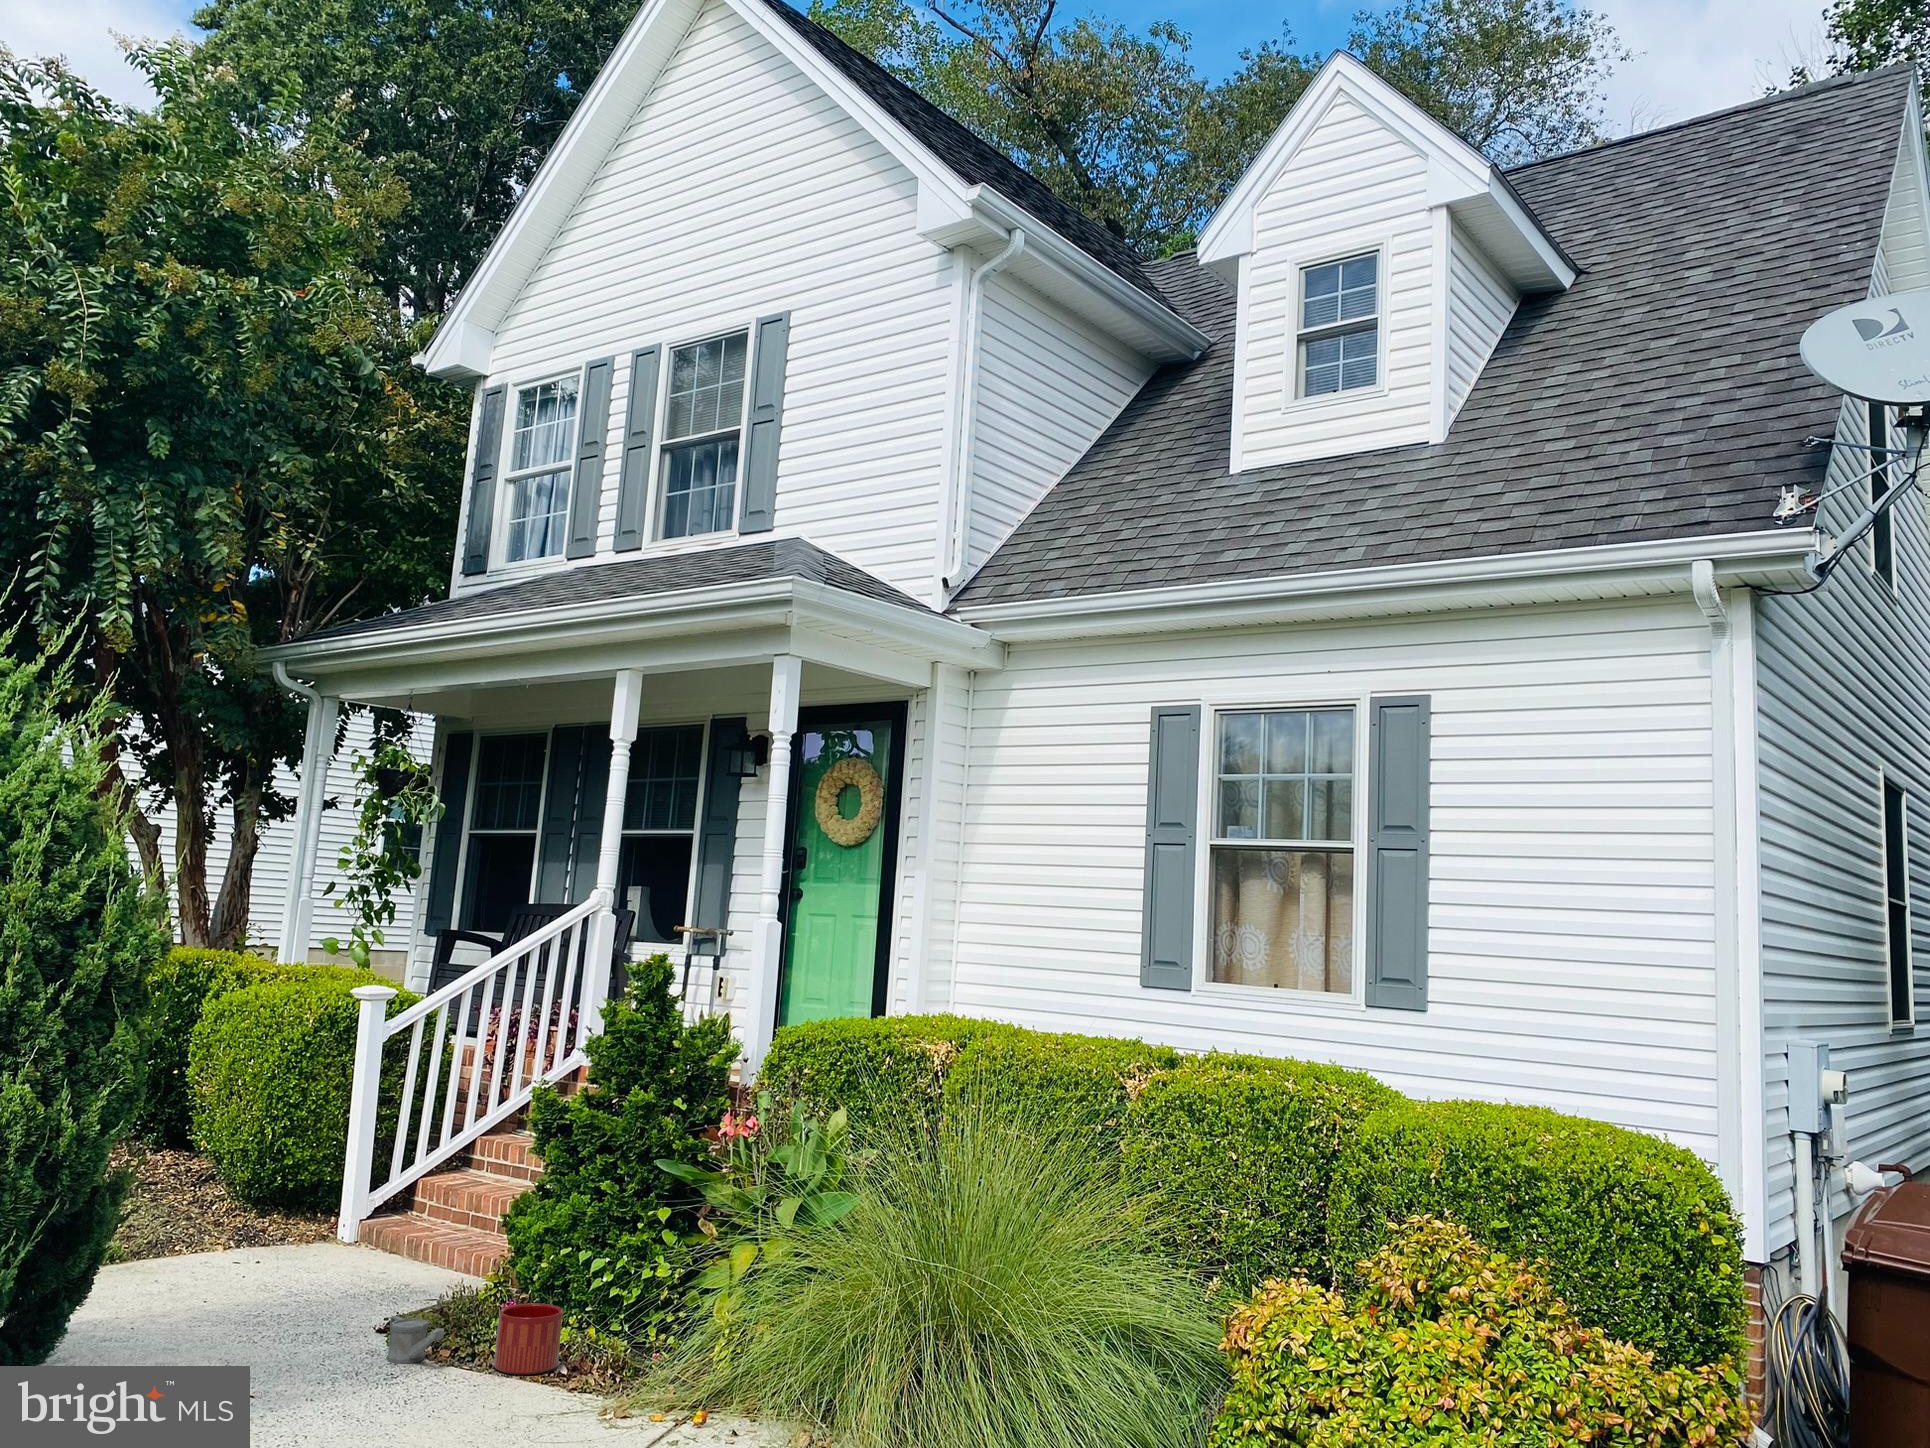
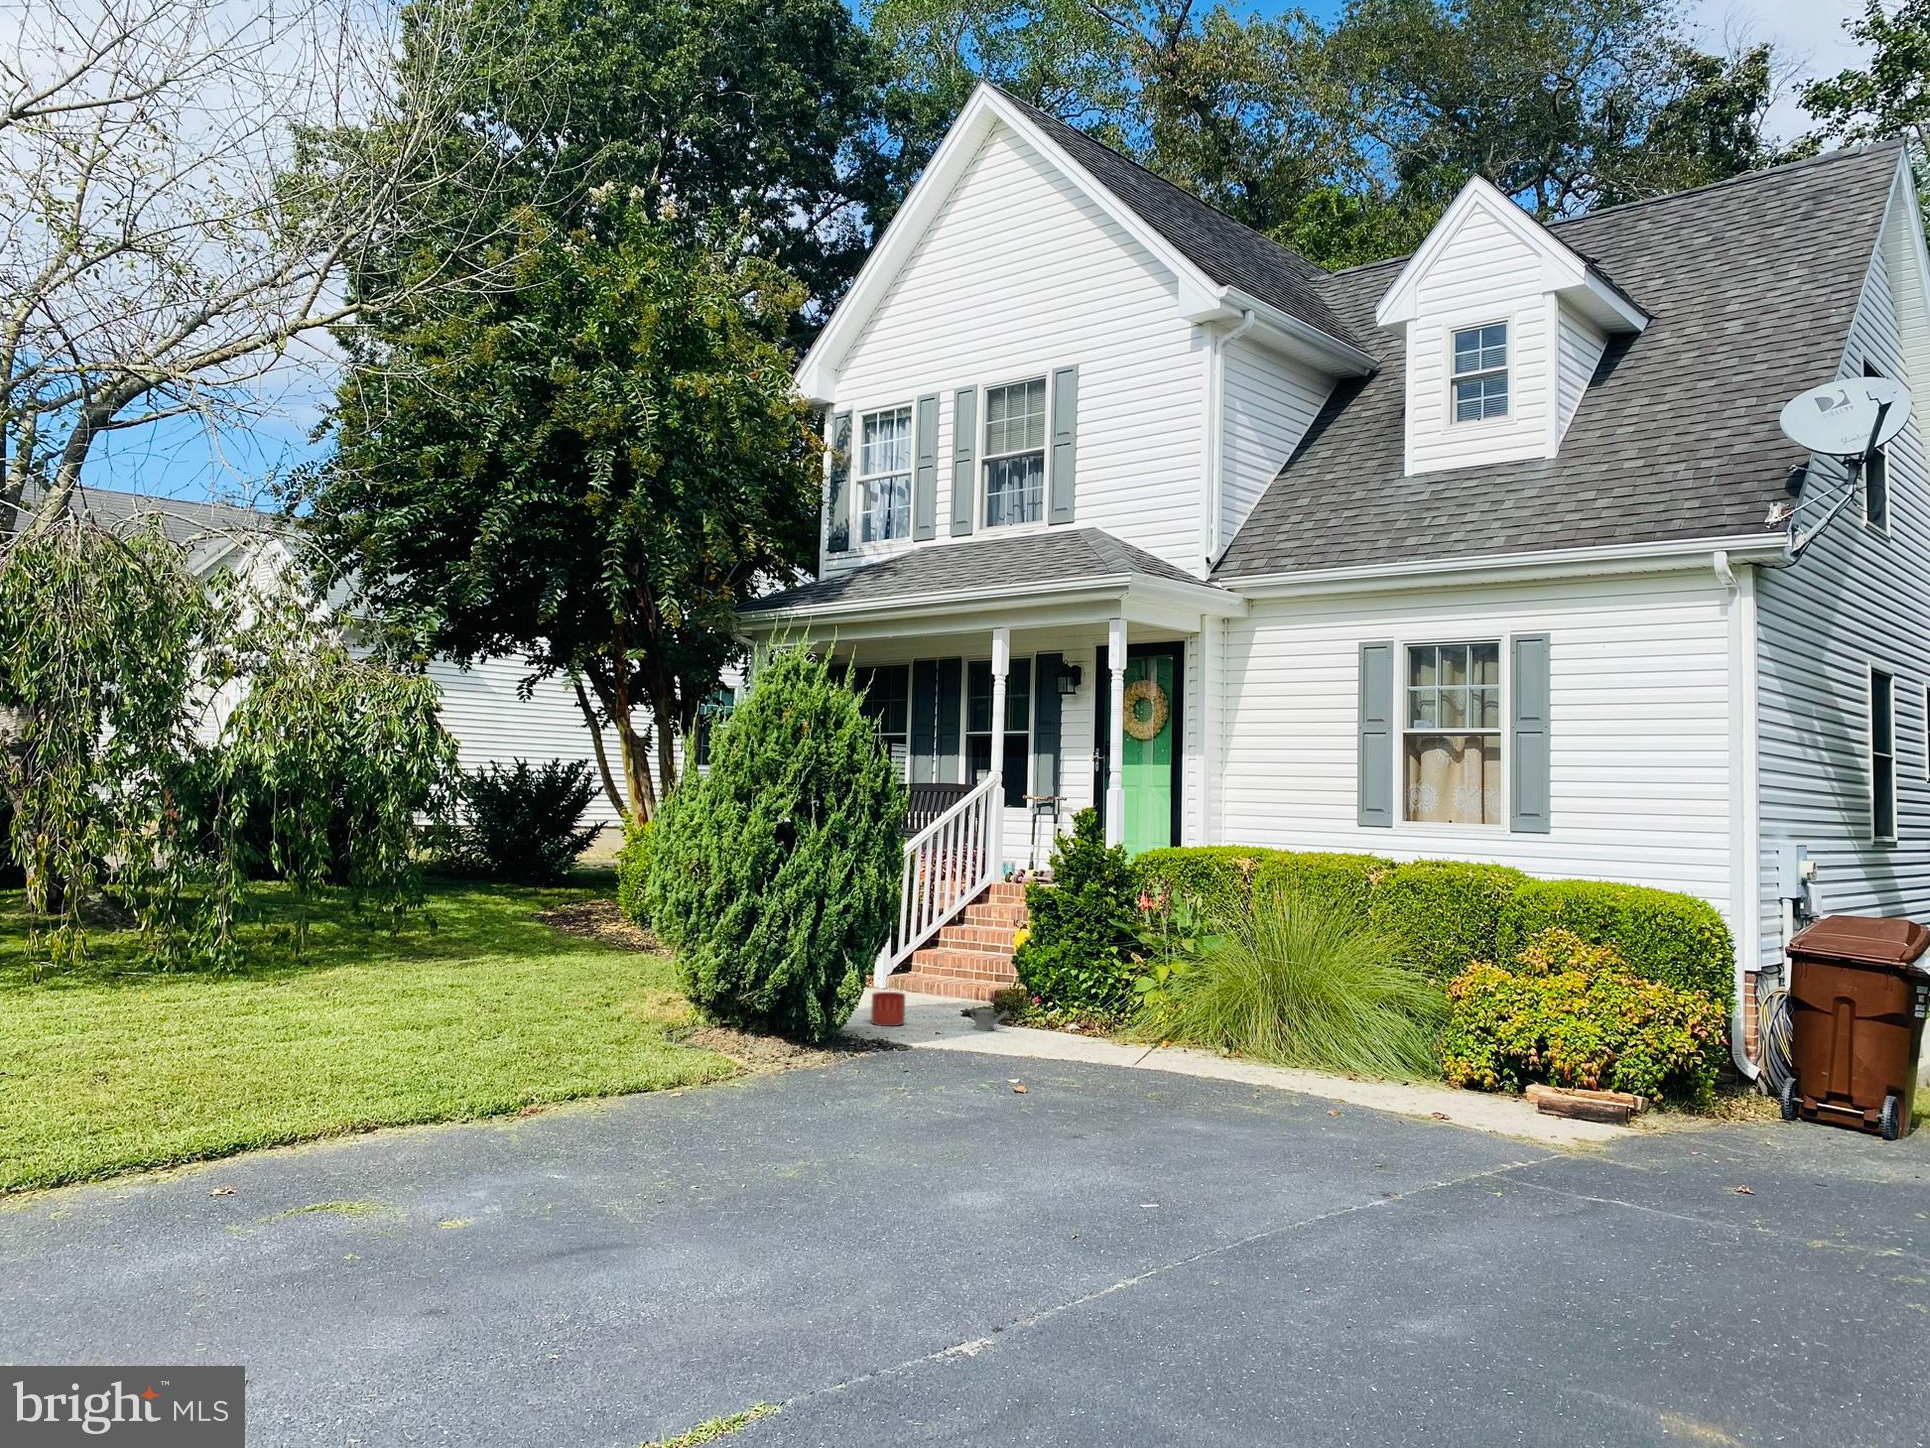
planter: present [494,1303,563,1375] -> present [871,992,905,1026]

